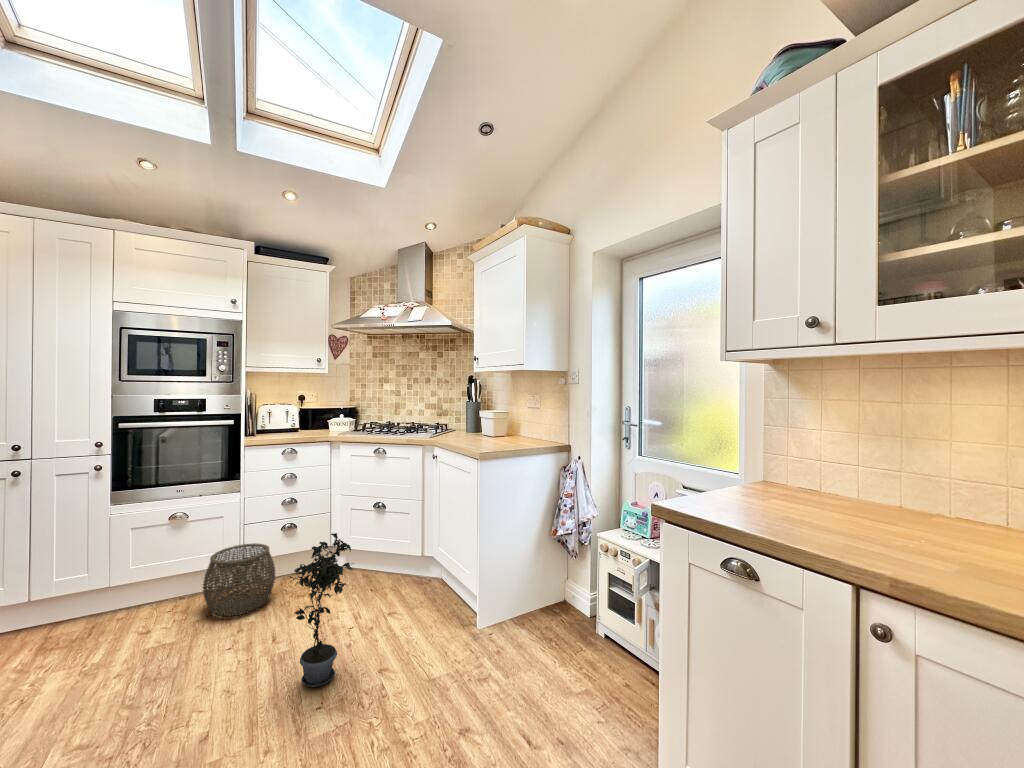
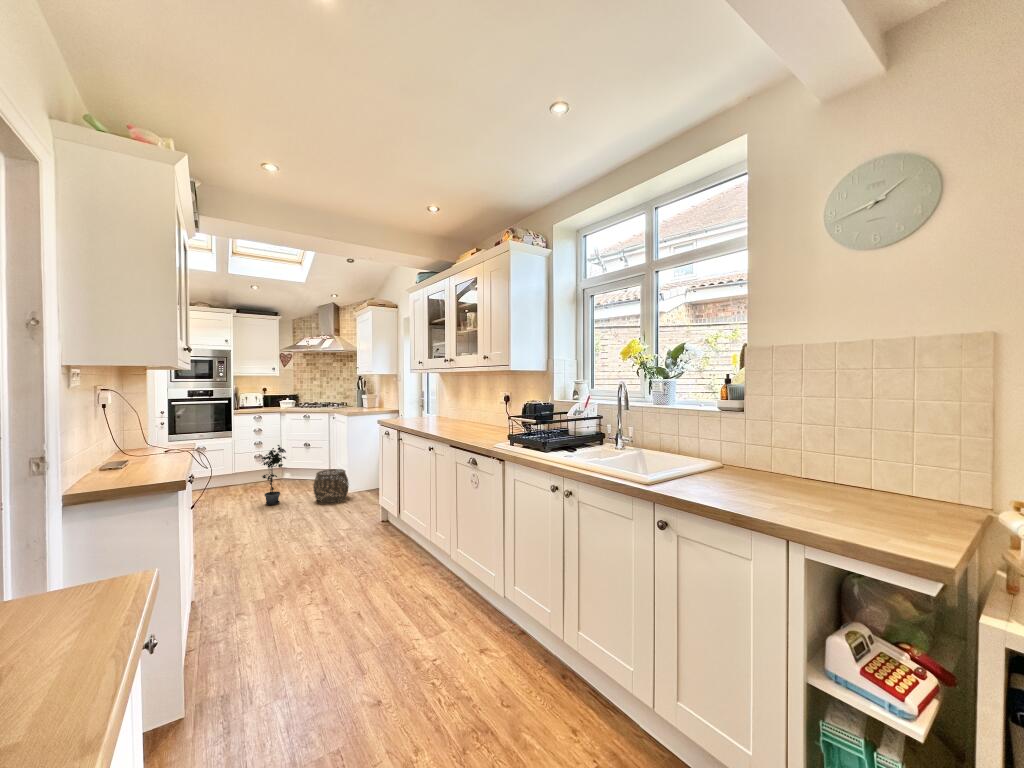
woven basket: present [203,543,275,617] -> present [313,469,349,503]

